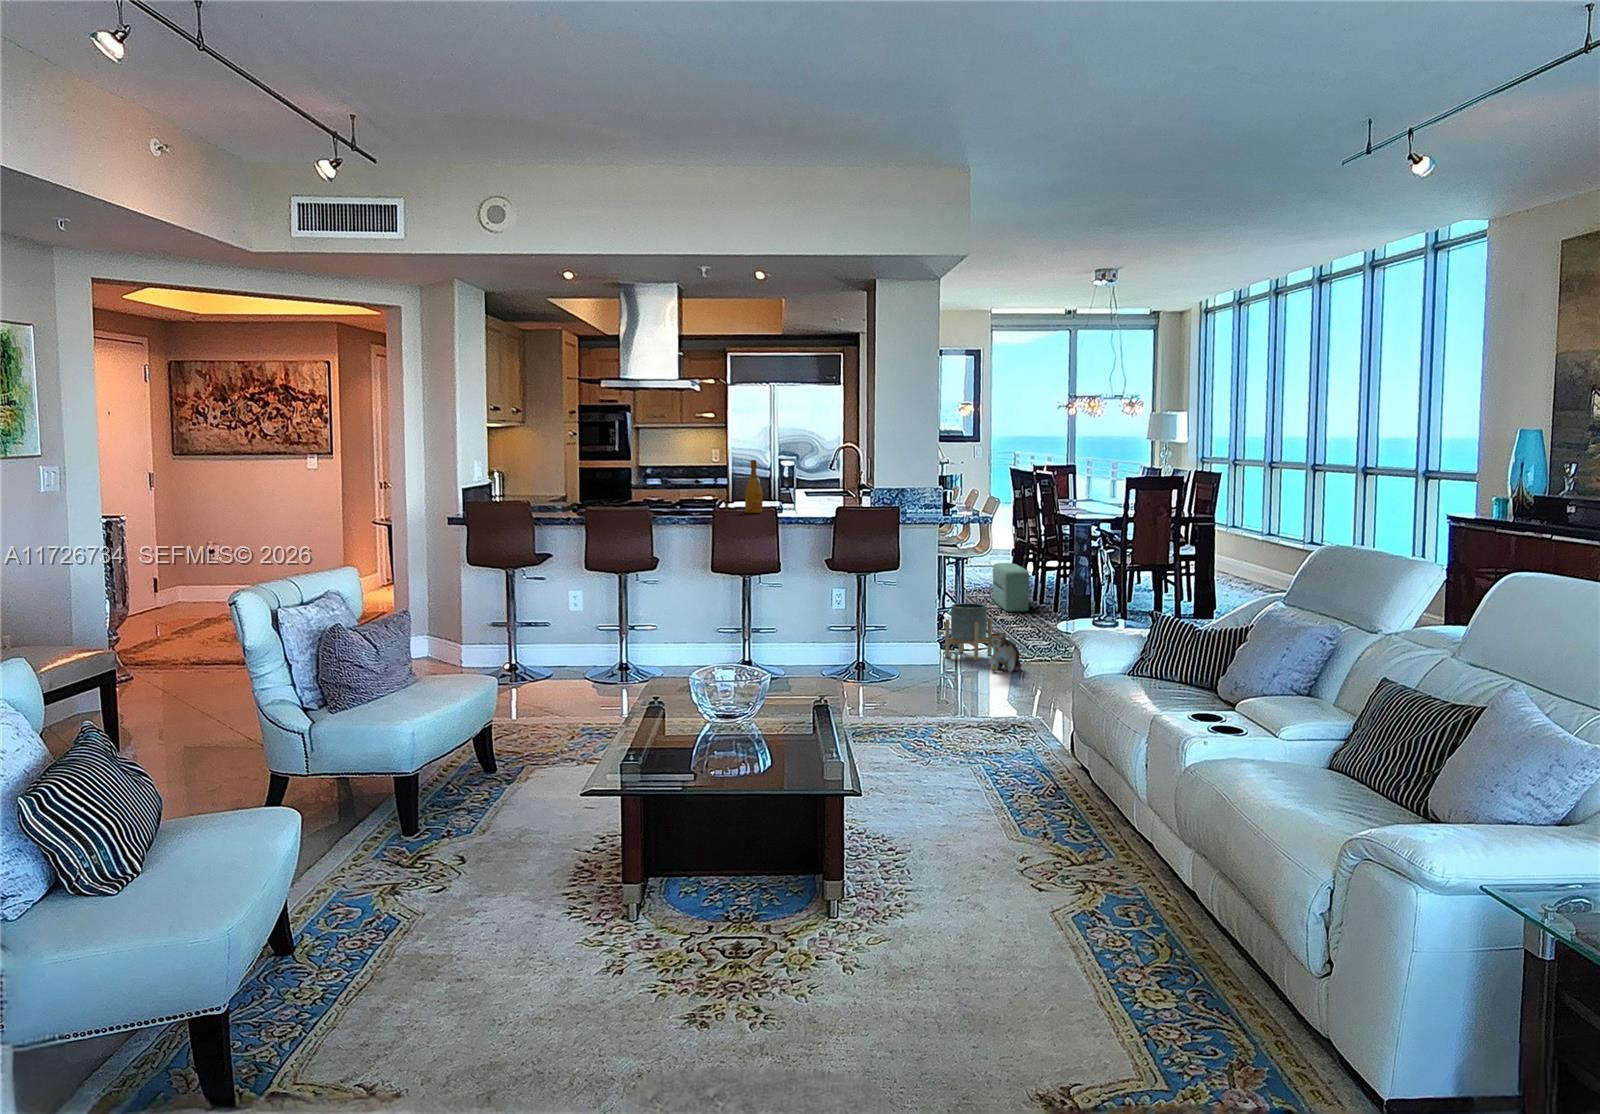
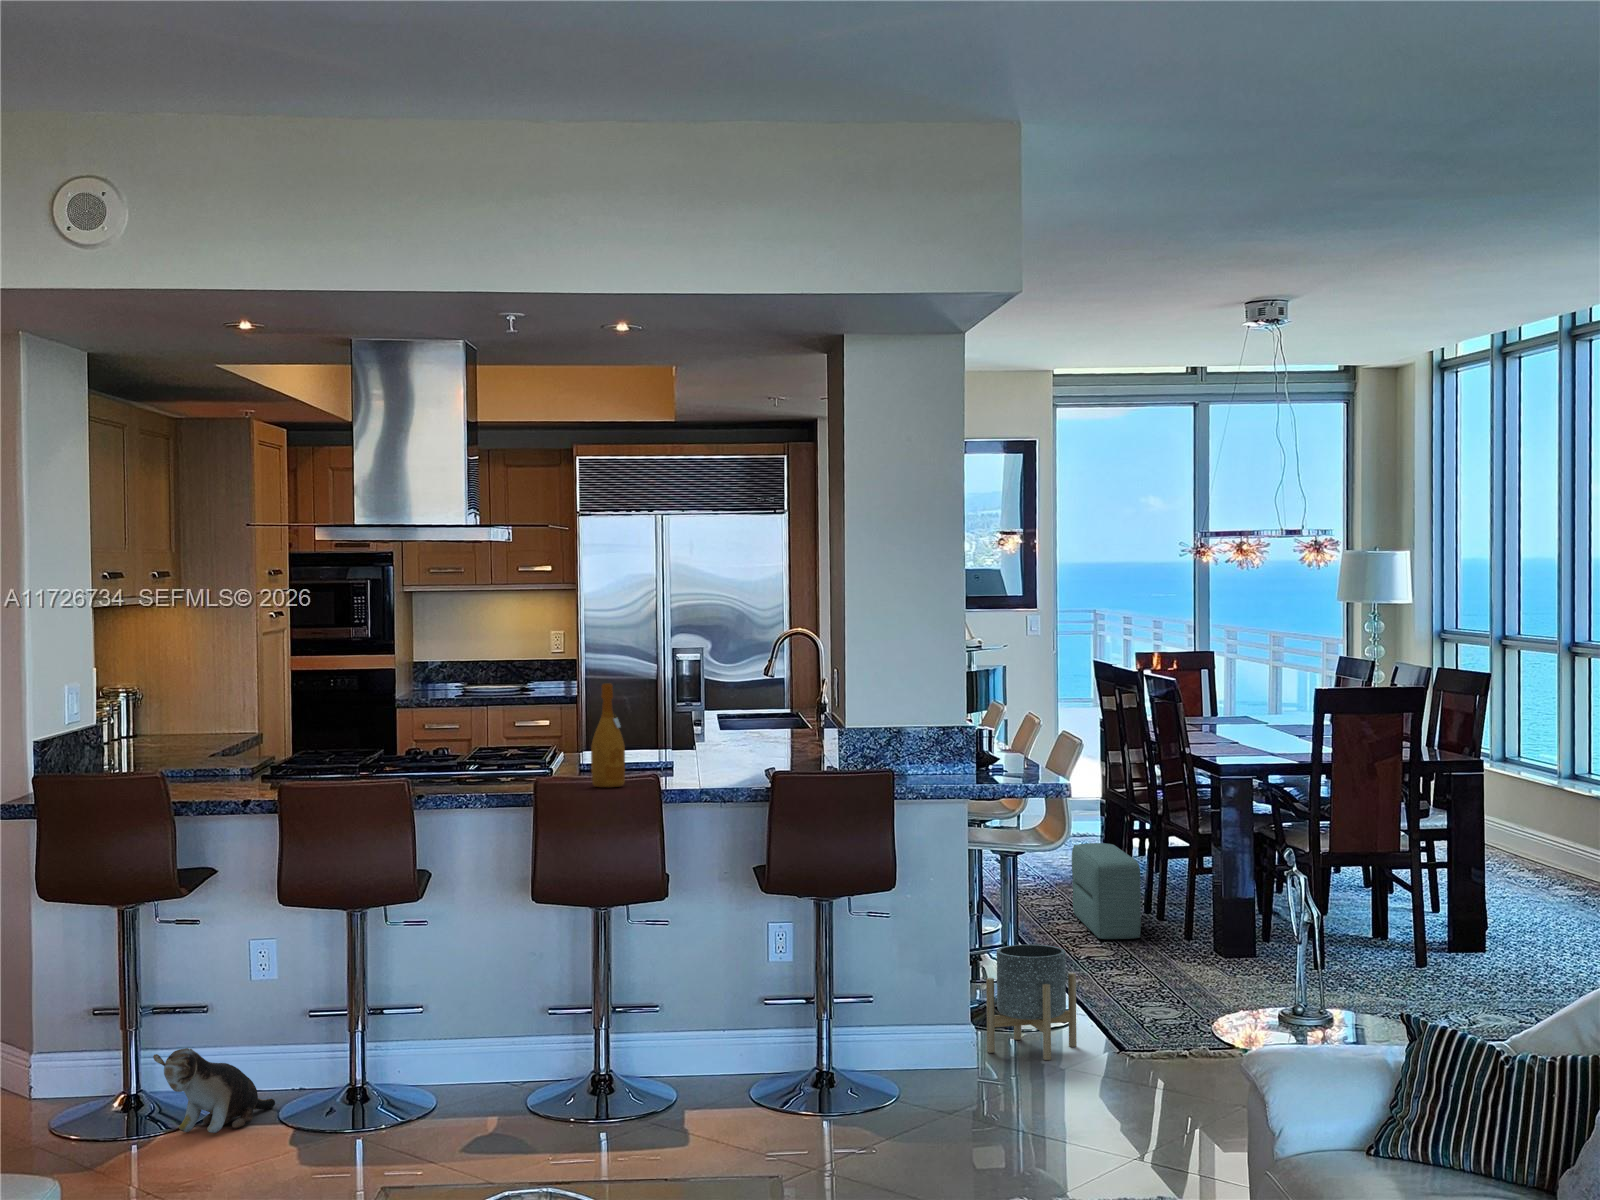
plush toy: present [987,631,1021,672] -> present [153,1048,275,1133]

